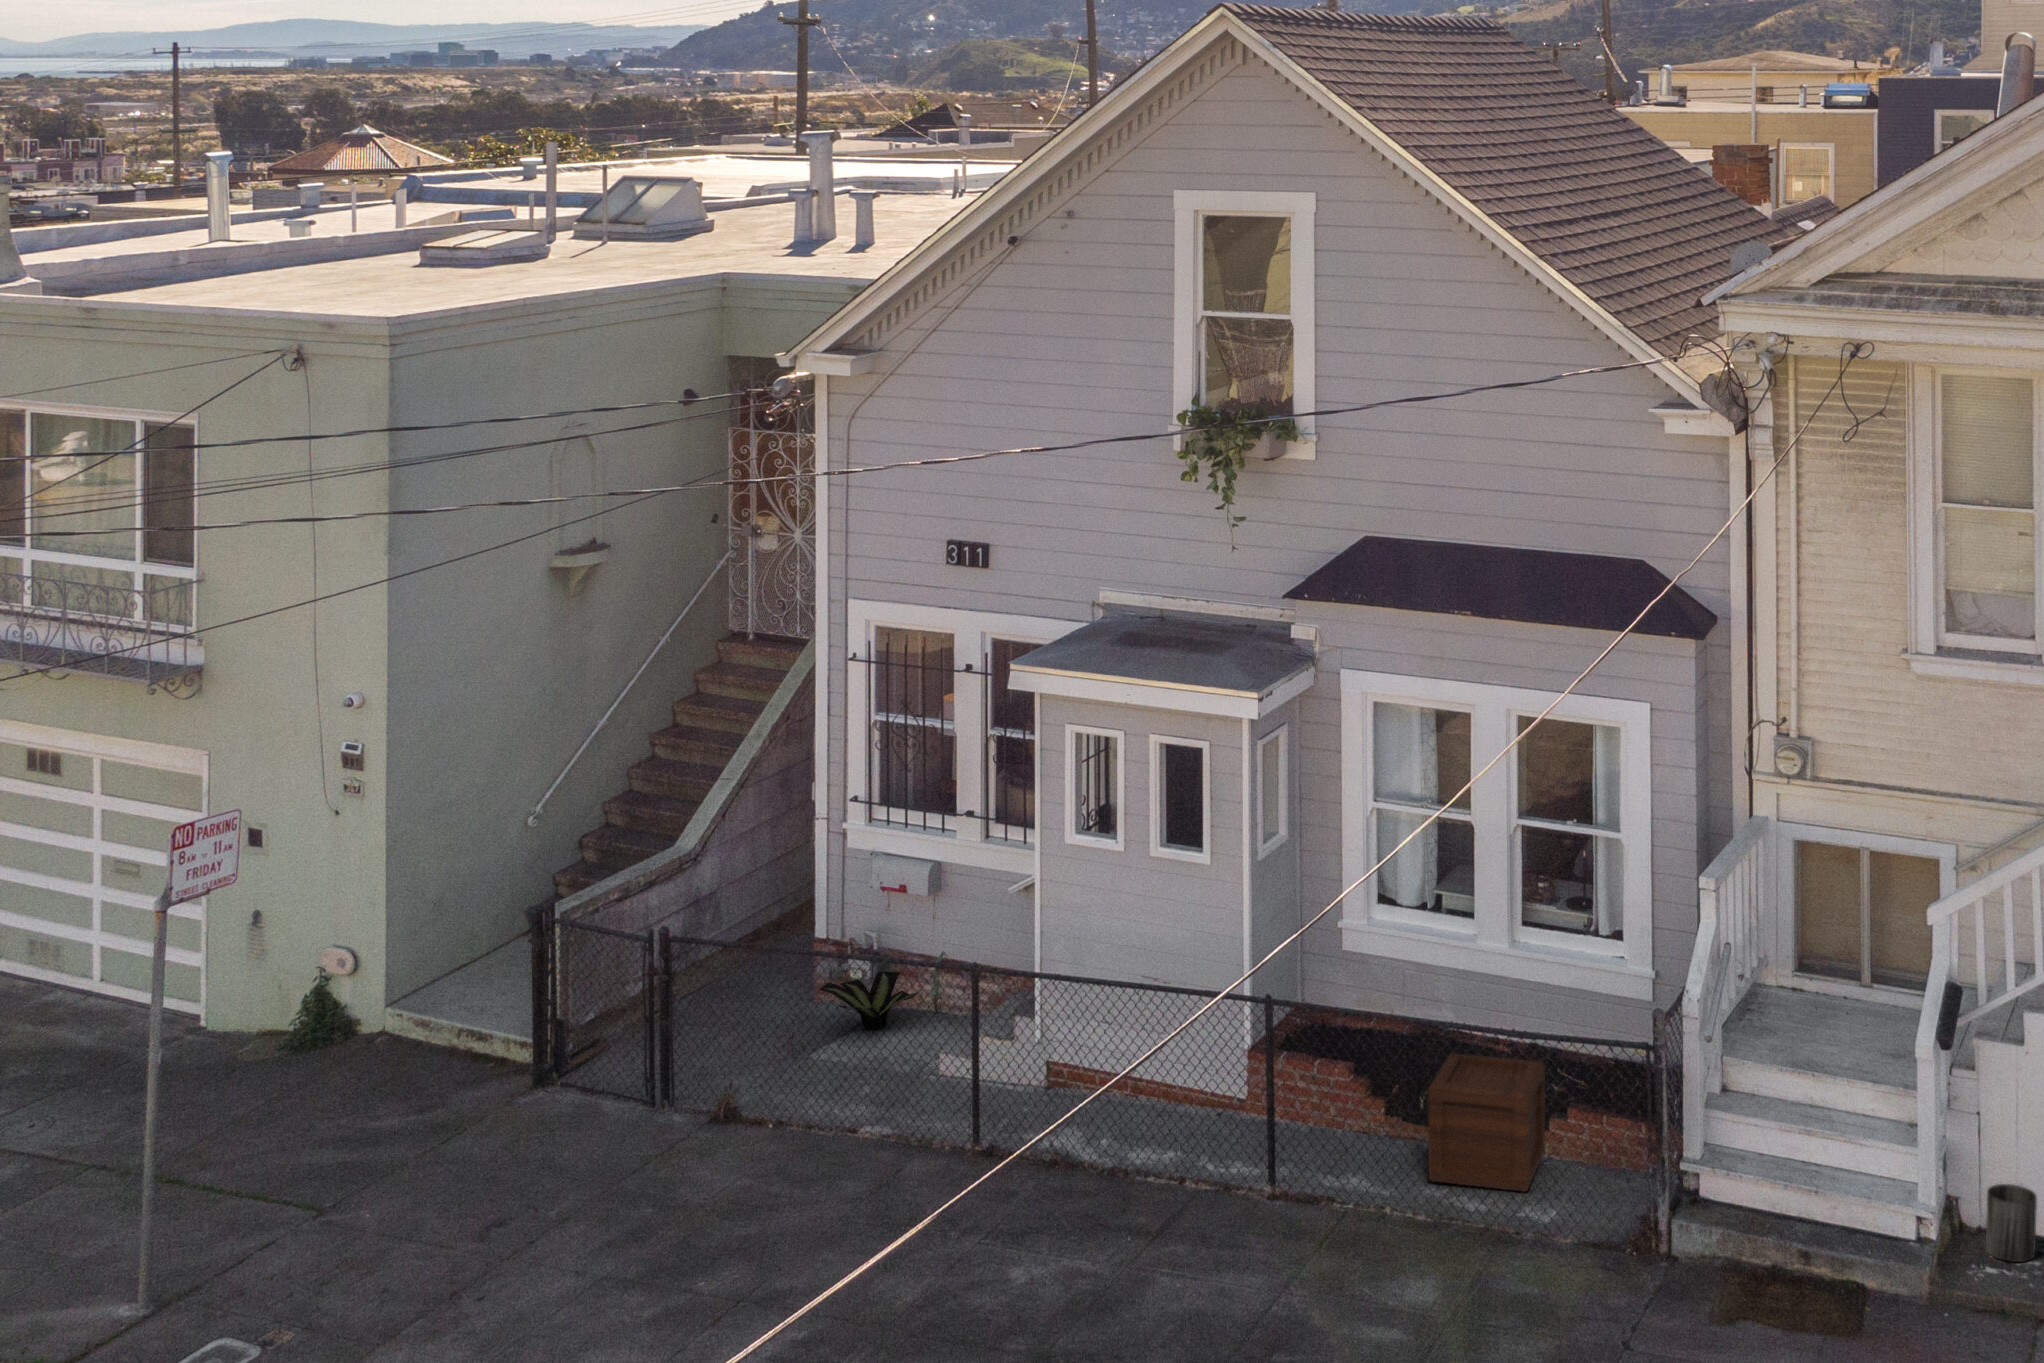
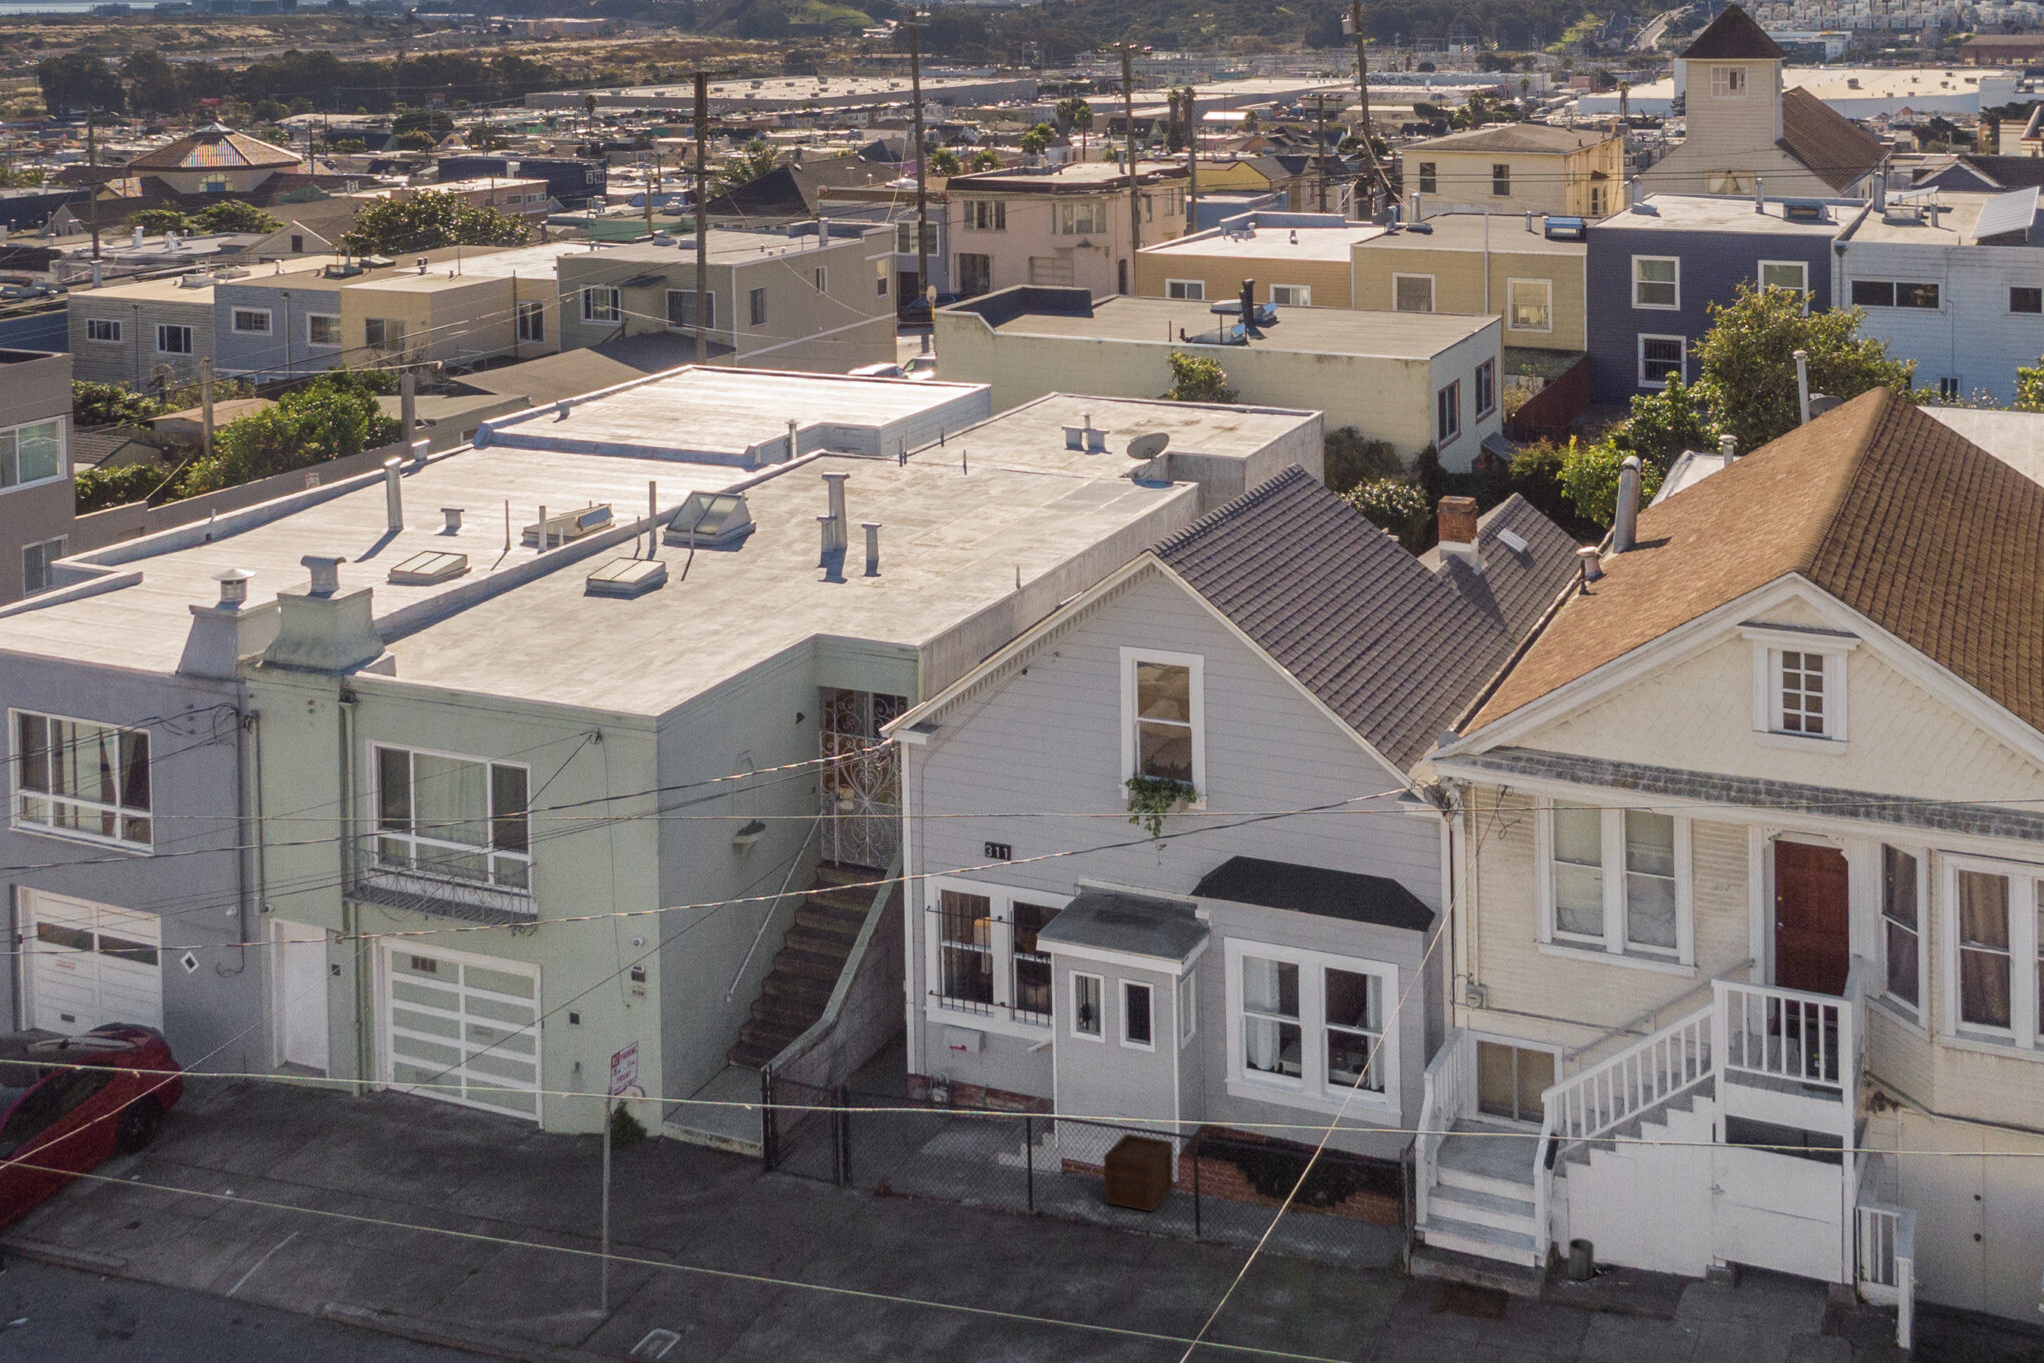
potted plant: present [820,971,918,1031] -> none [918,1094,976,1133]
wooden crate: present [1428,1053,1545,1192] -> present [1104,1134,1174,1211]

